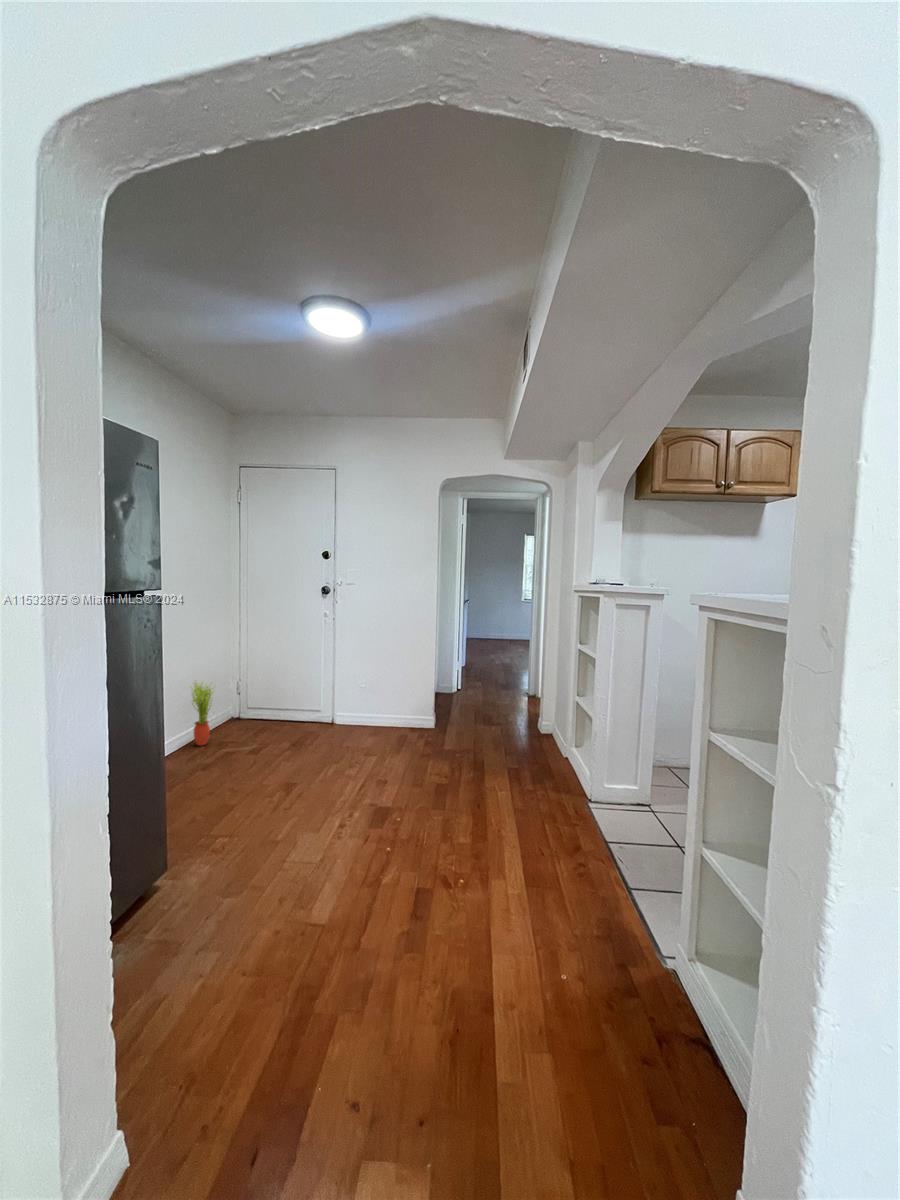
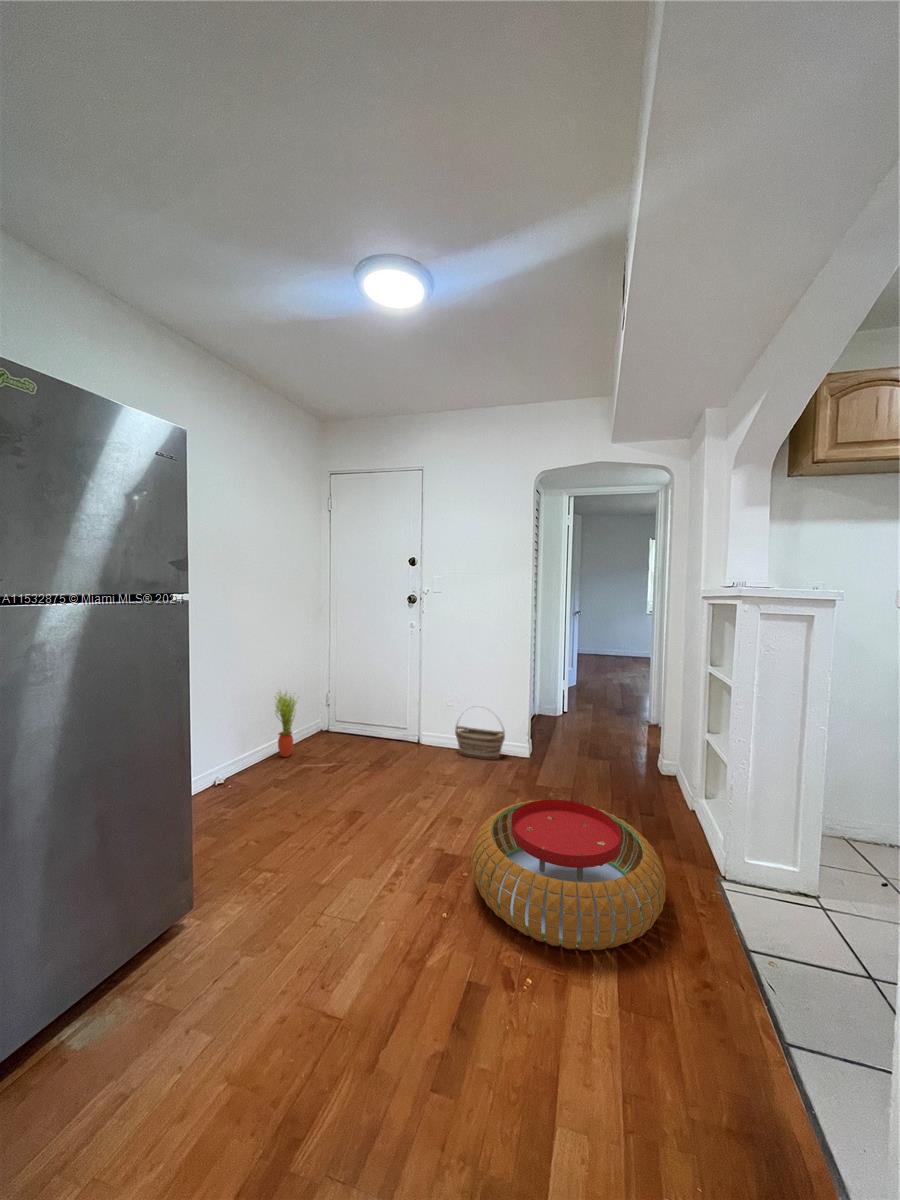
basket: none [369,687,414,734] -> present [455,707,505,760]
pouf: none [405,754,553,858] -> present [471,800,666,951]

